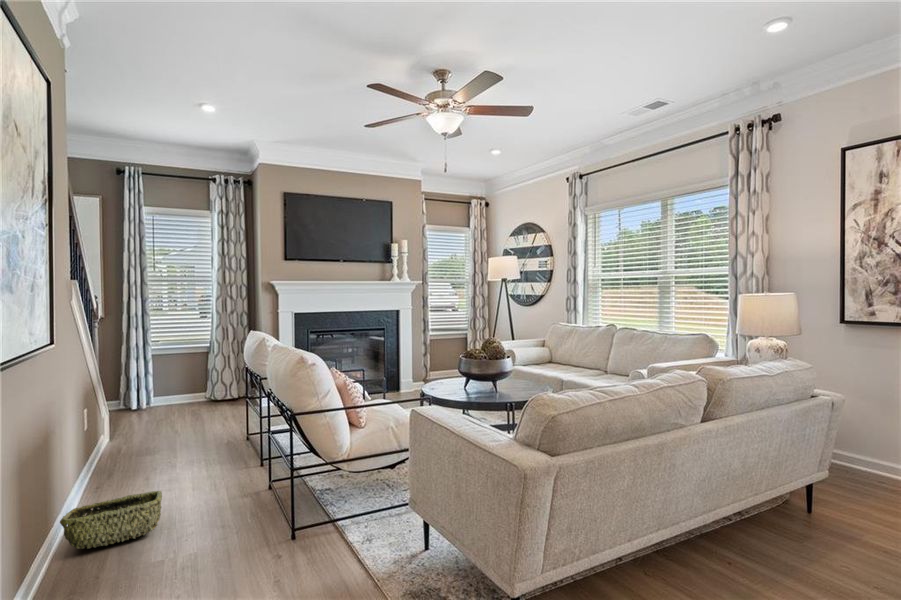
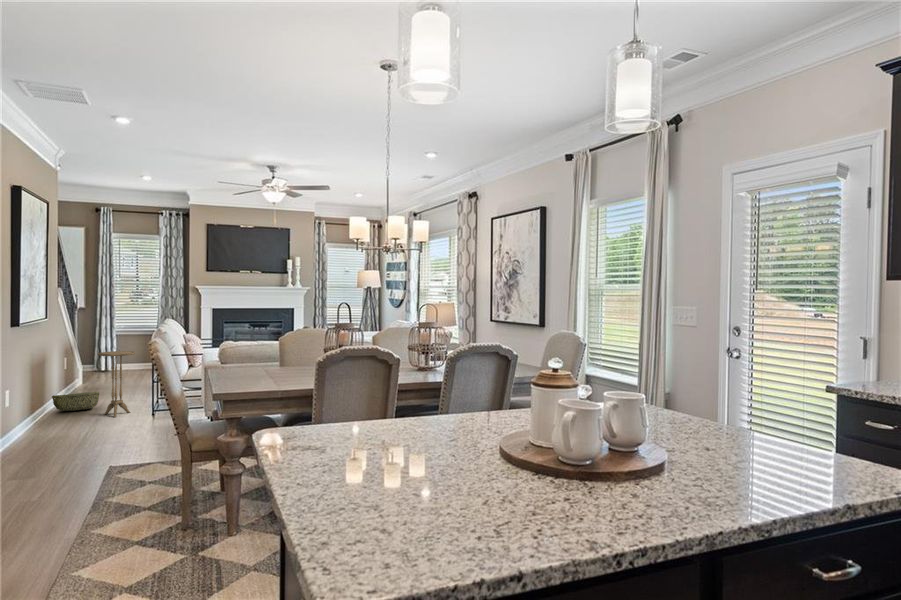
side table: none [168,411,249,569] -> present [98,351,135,417]

